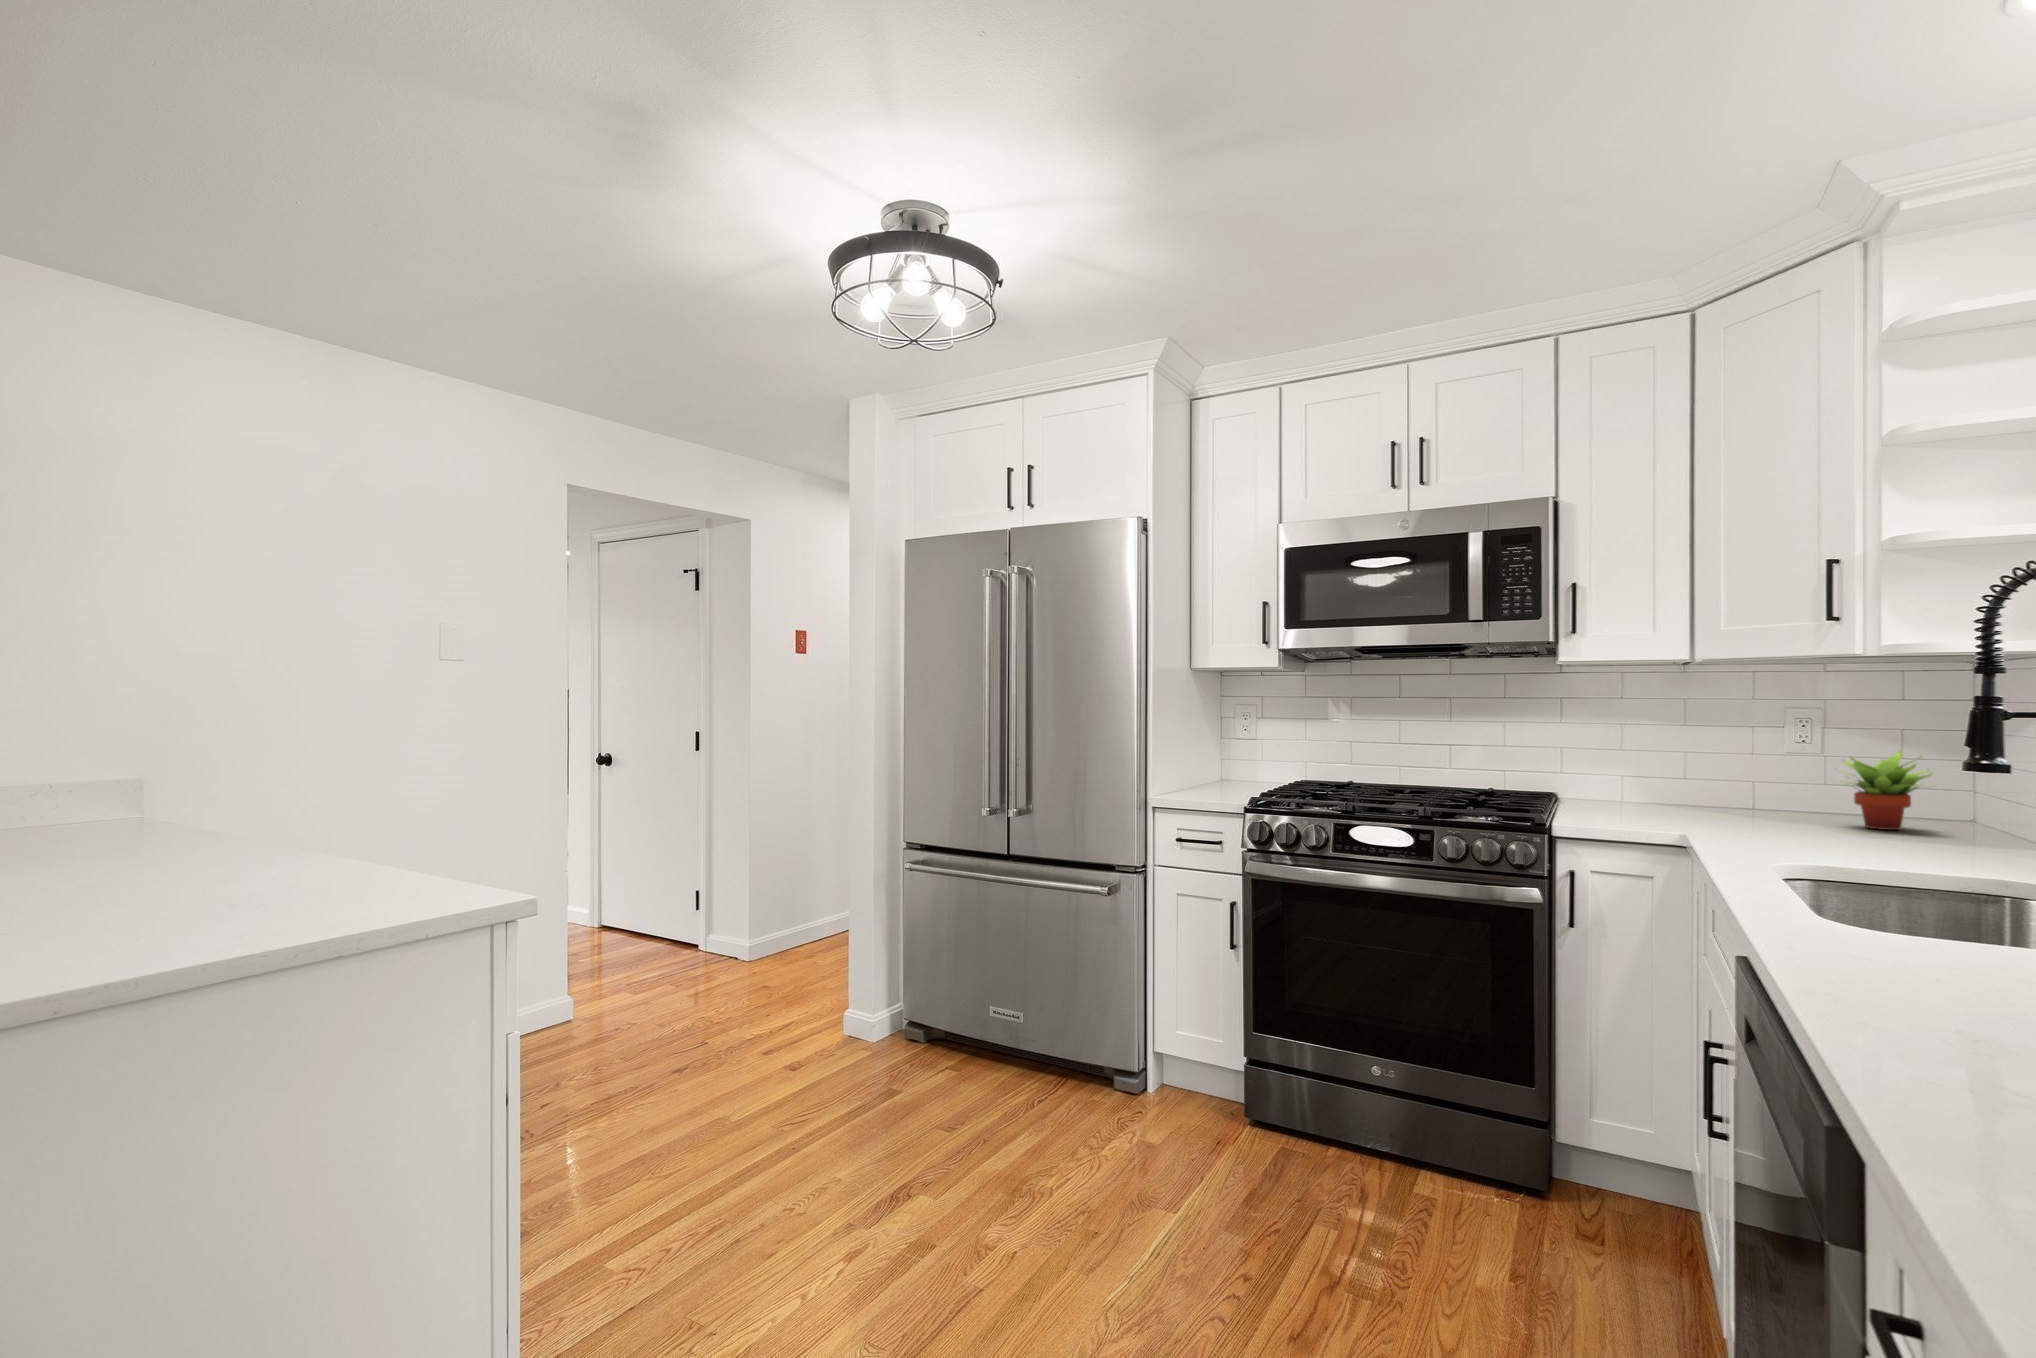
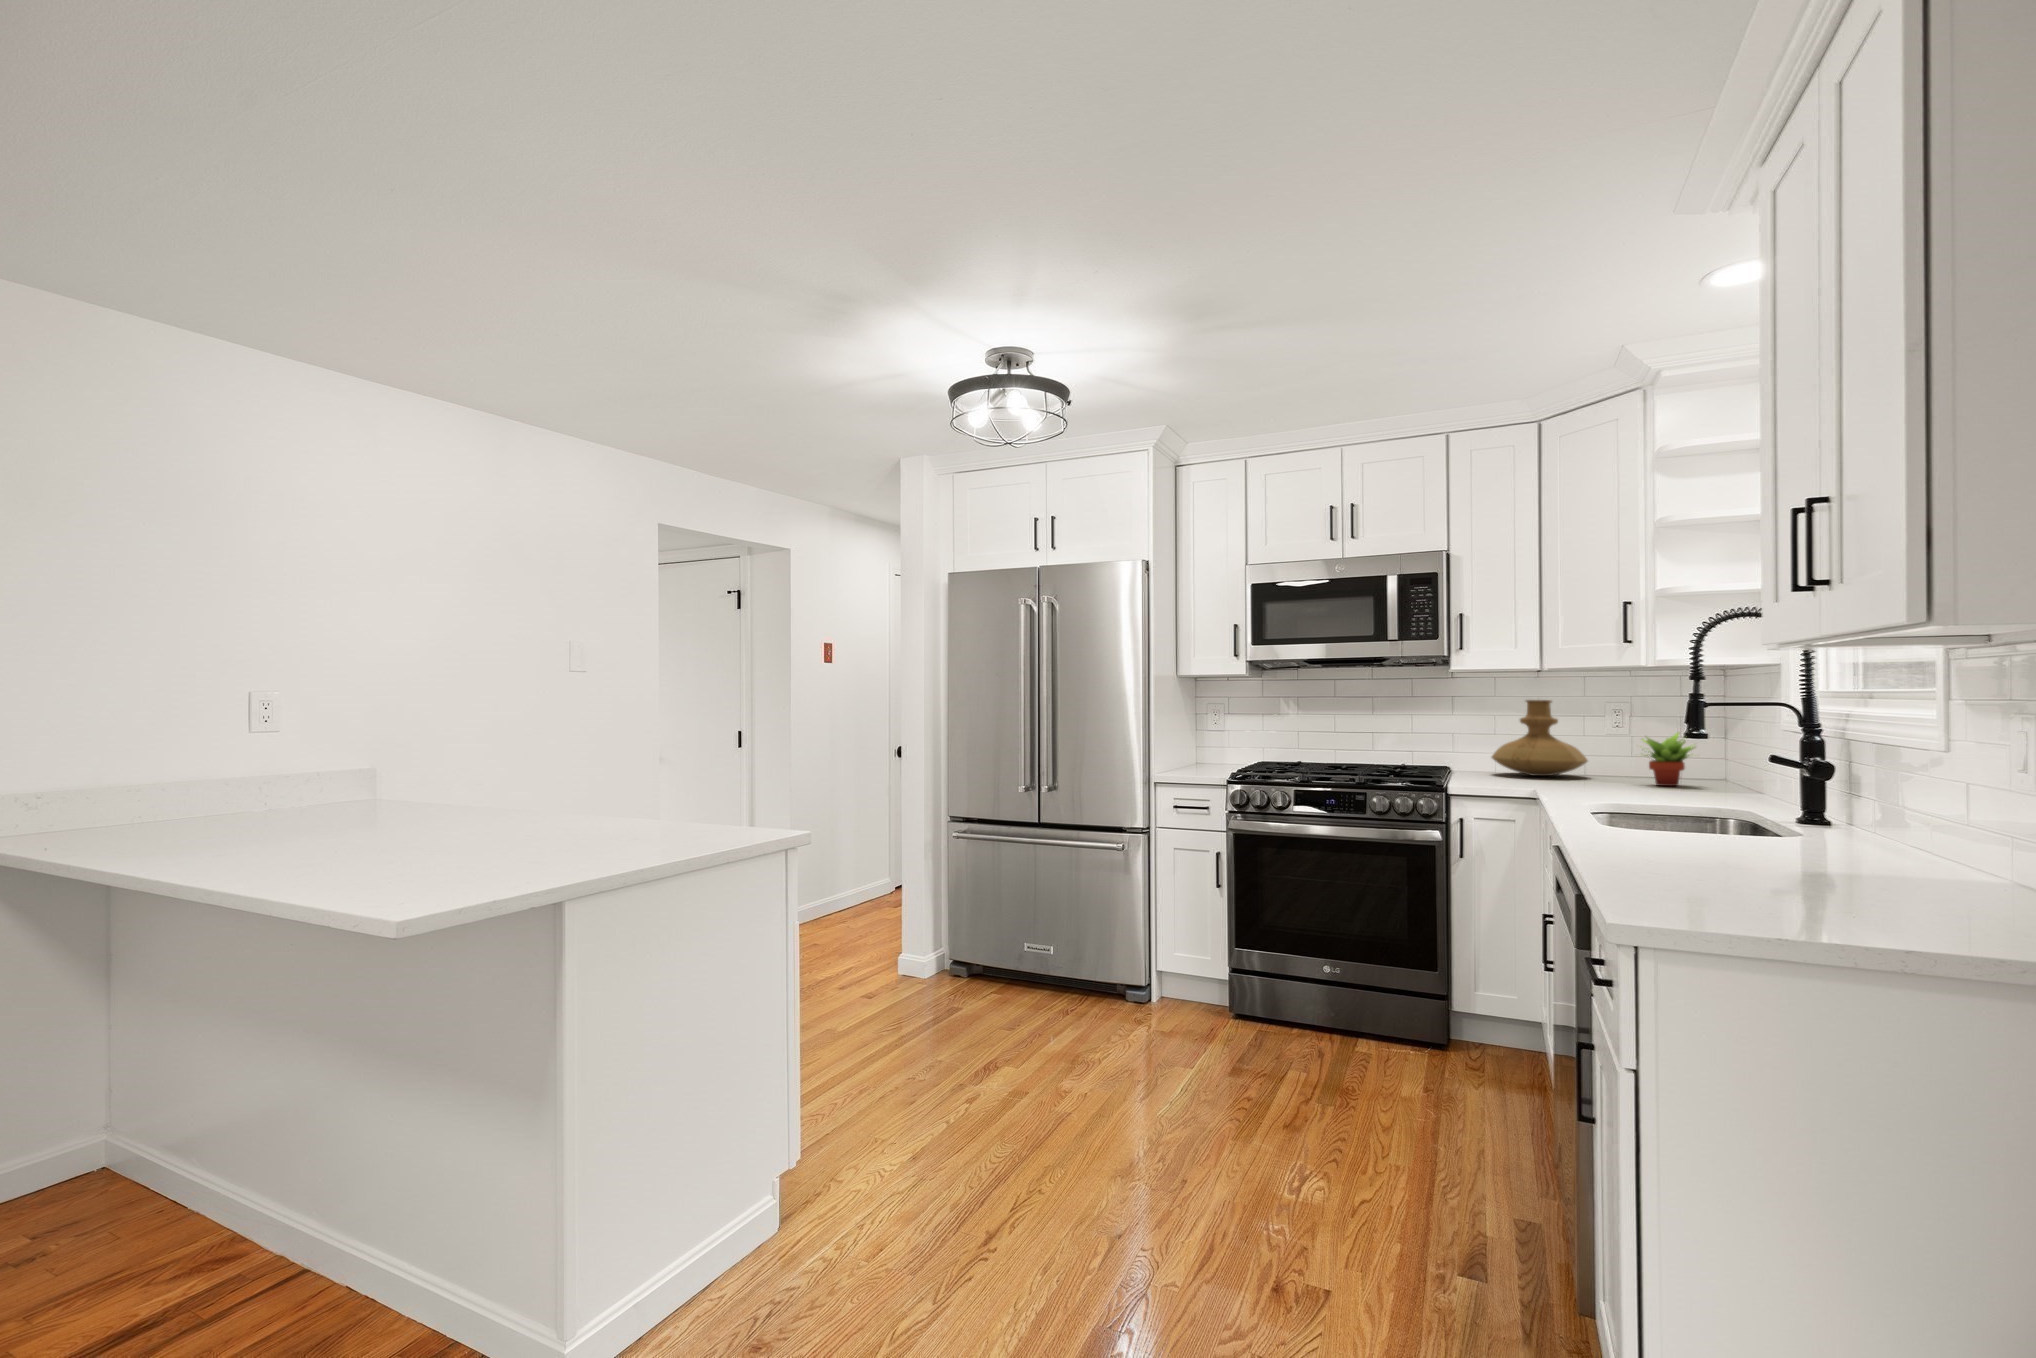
vase: none [1616,702,1759,807] -> present [1492,700,1588,776]

